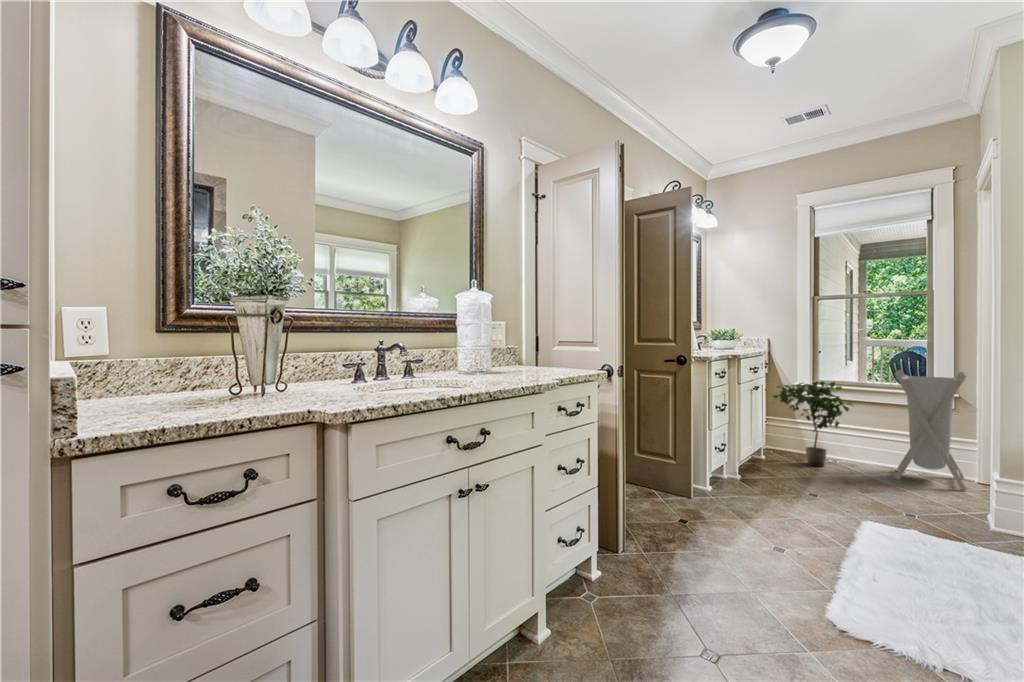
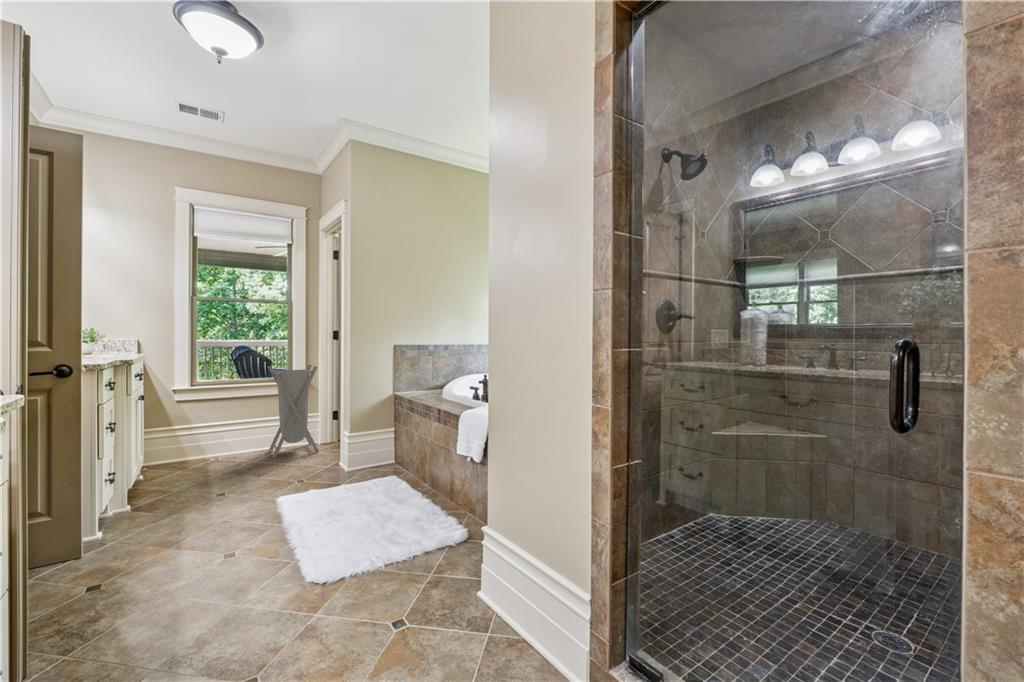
potted plant: present [773,381,853,467] -> none [154,381,236,469]

